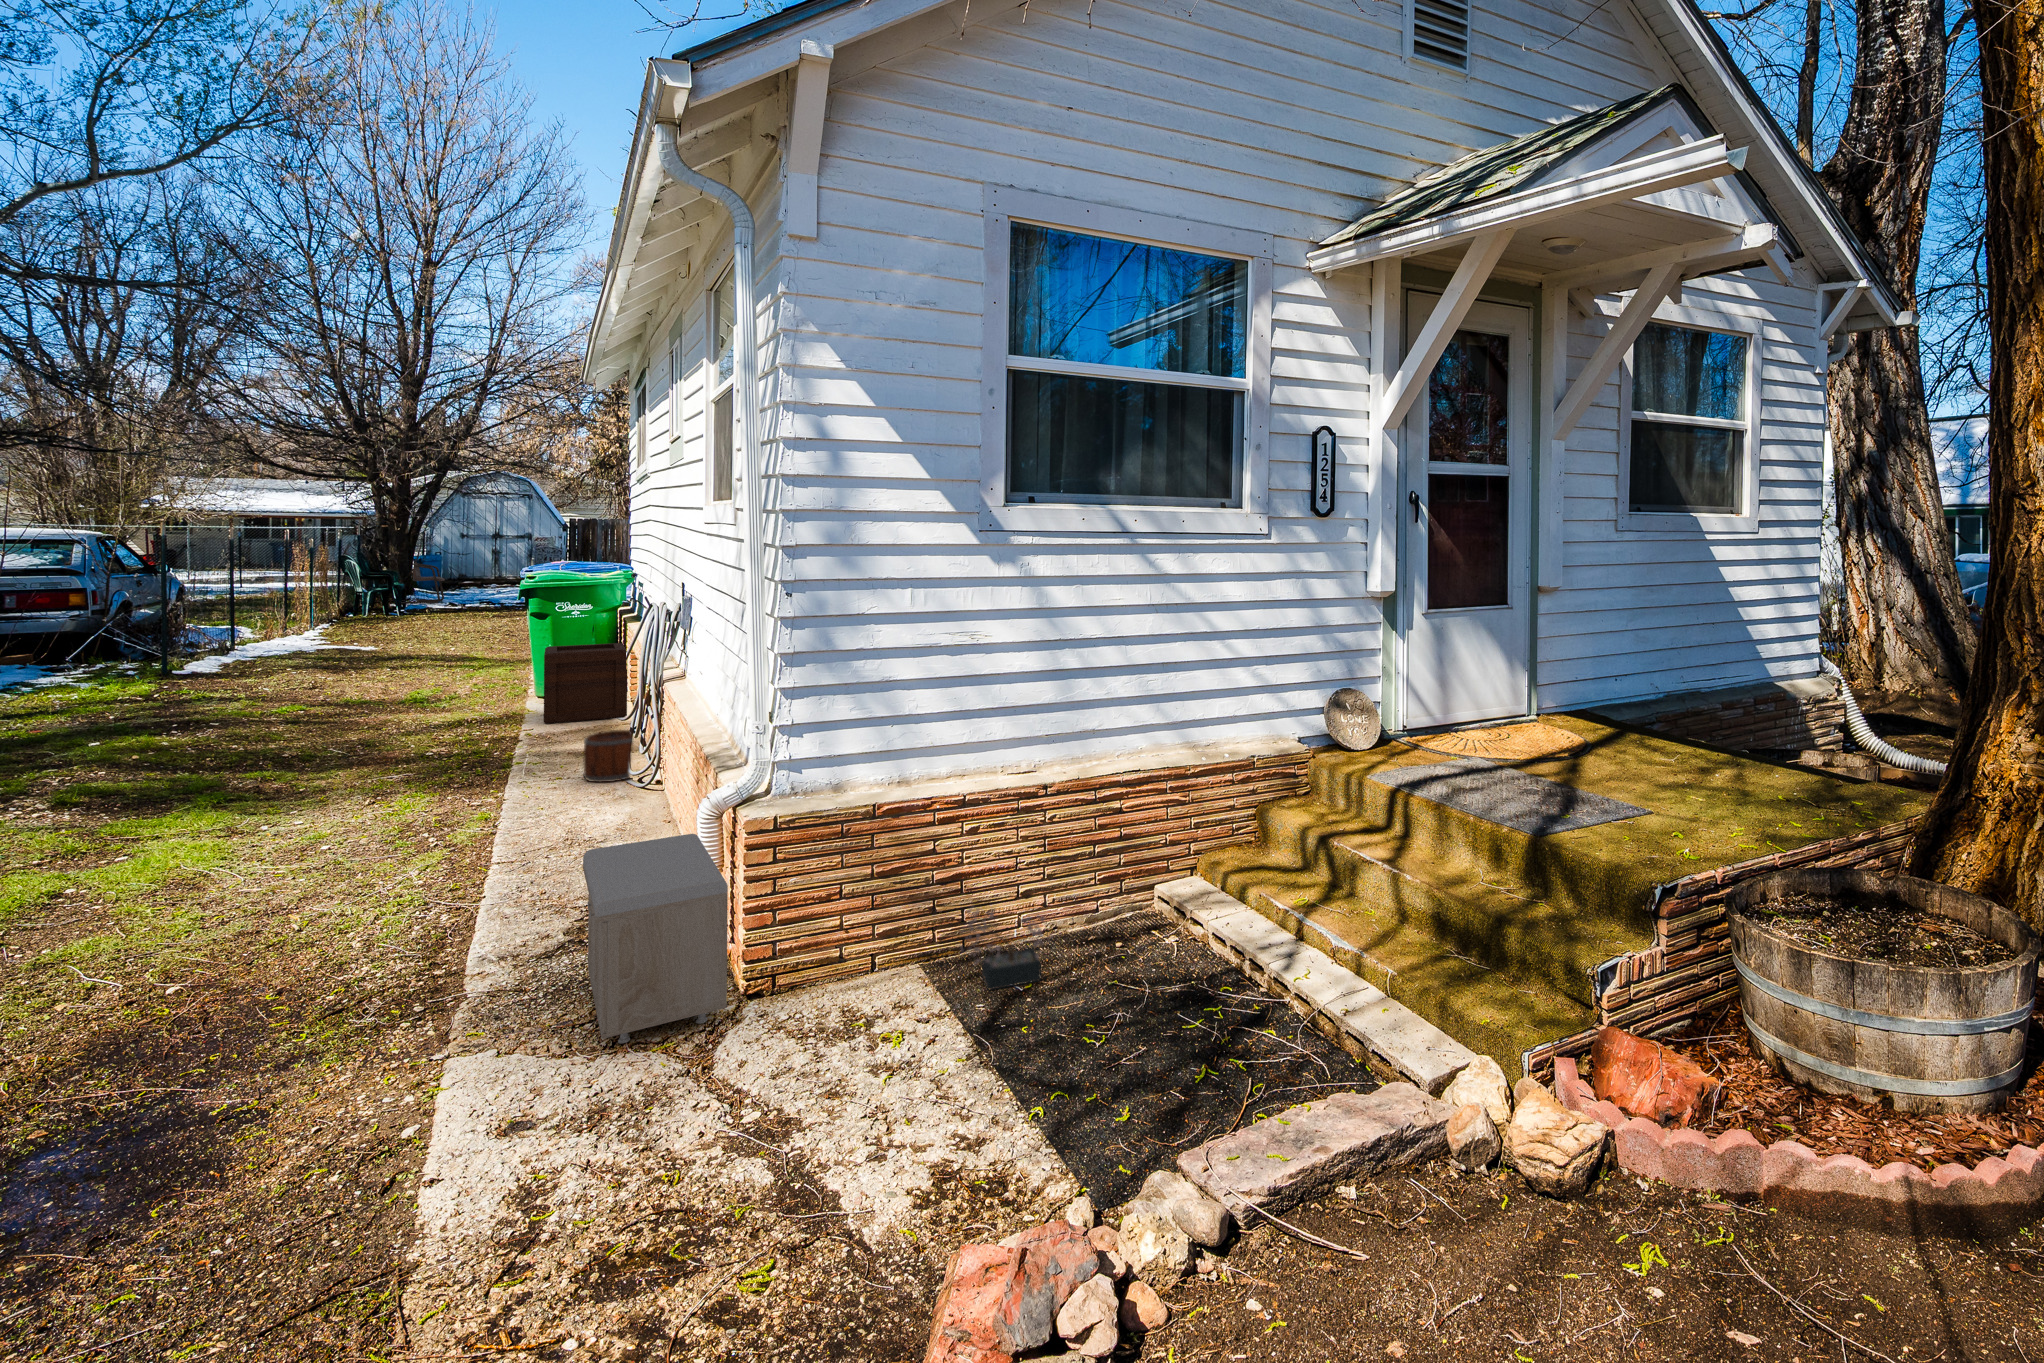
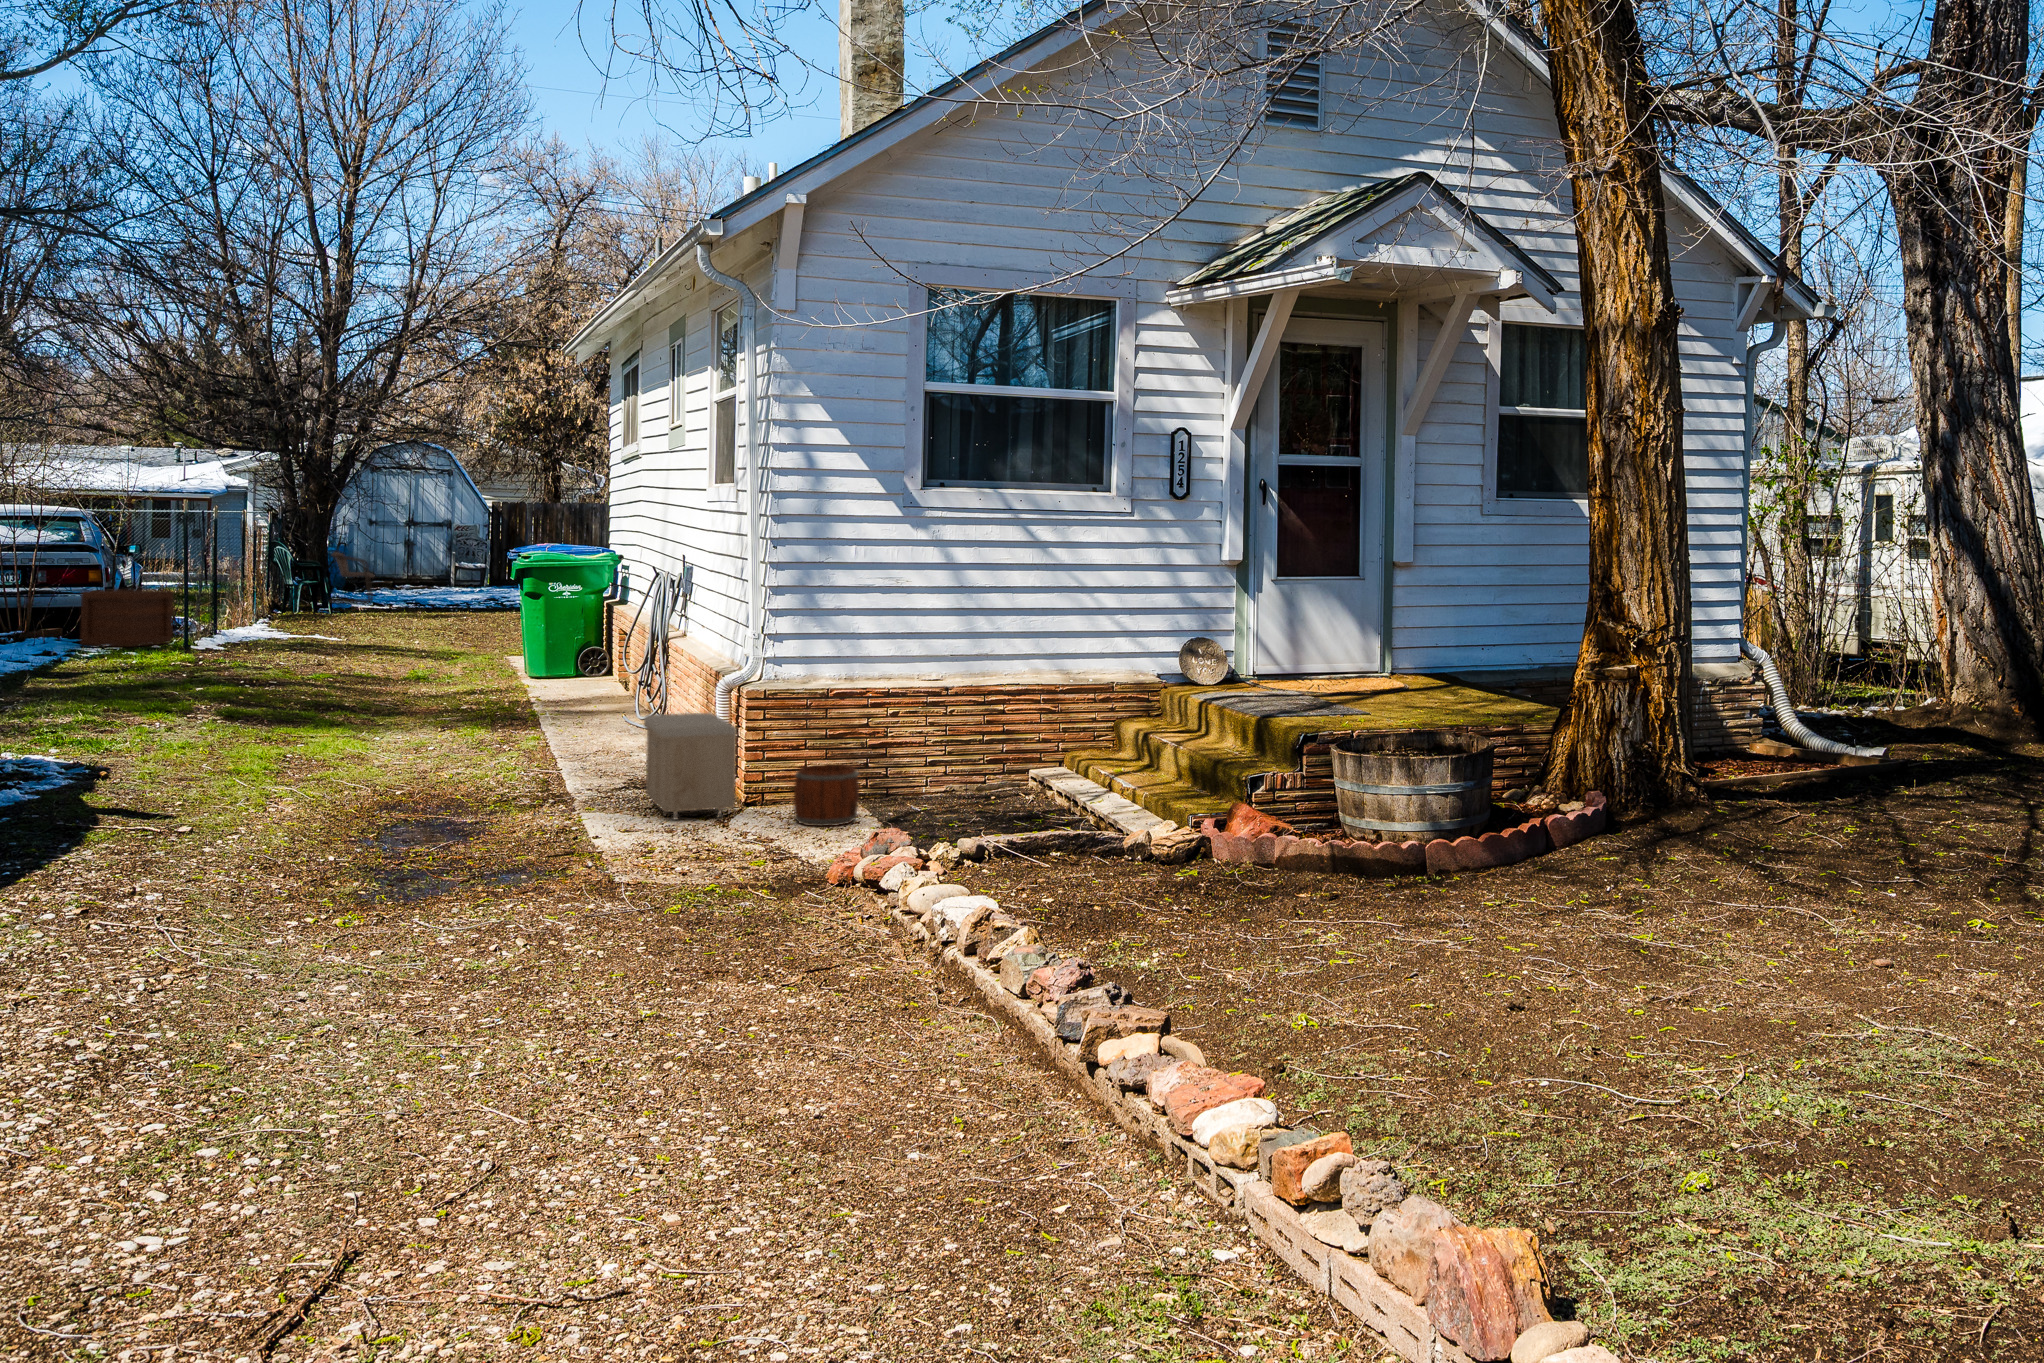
wooden crate: present [544,643,627,724] -> present [80,589,173,647]
bucket: present [584,730,633,782] -> present [794,764,859,826]
decorative plant: present [960,907,1053,990] -> none [883,764,948,818]

